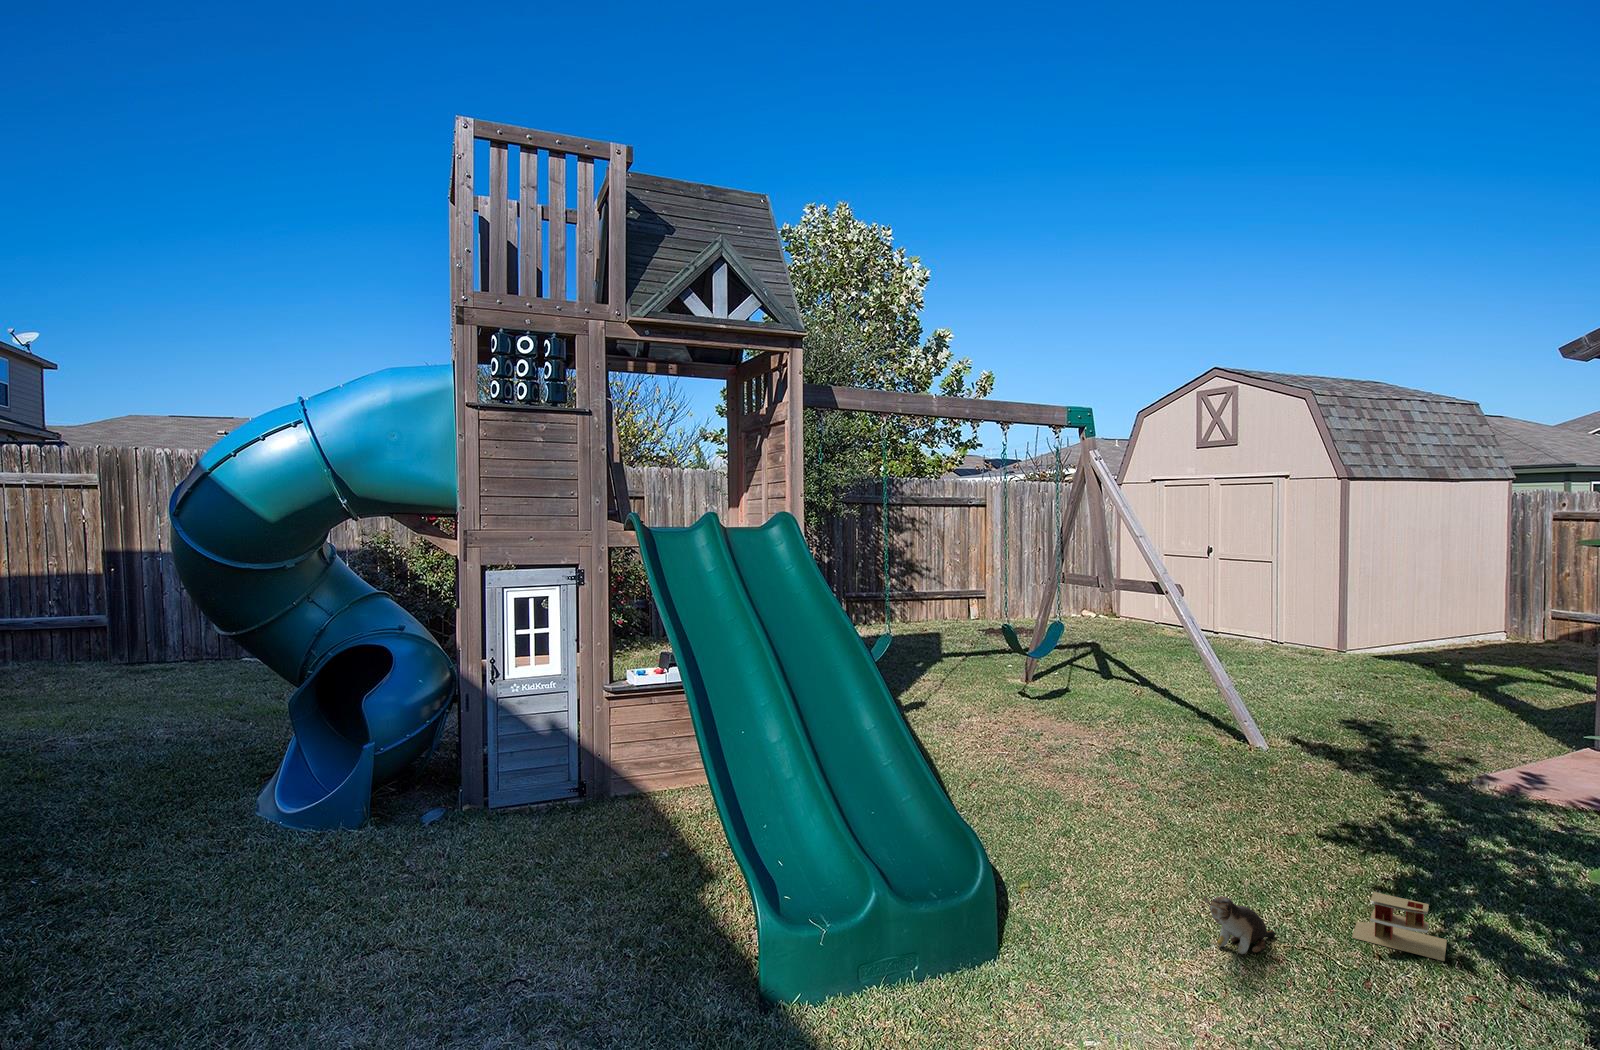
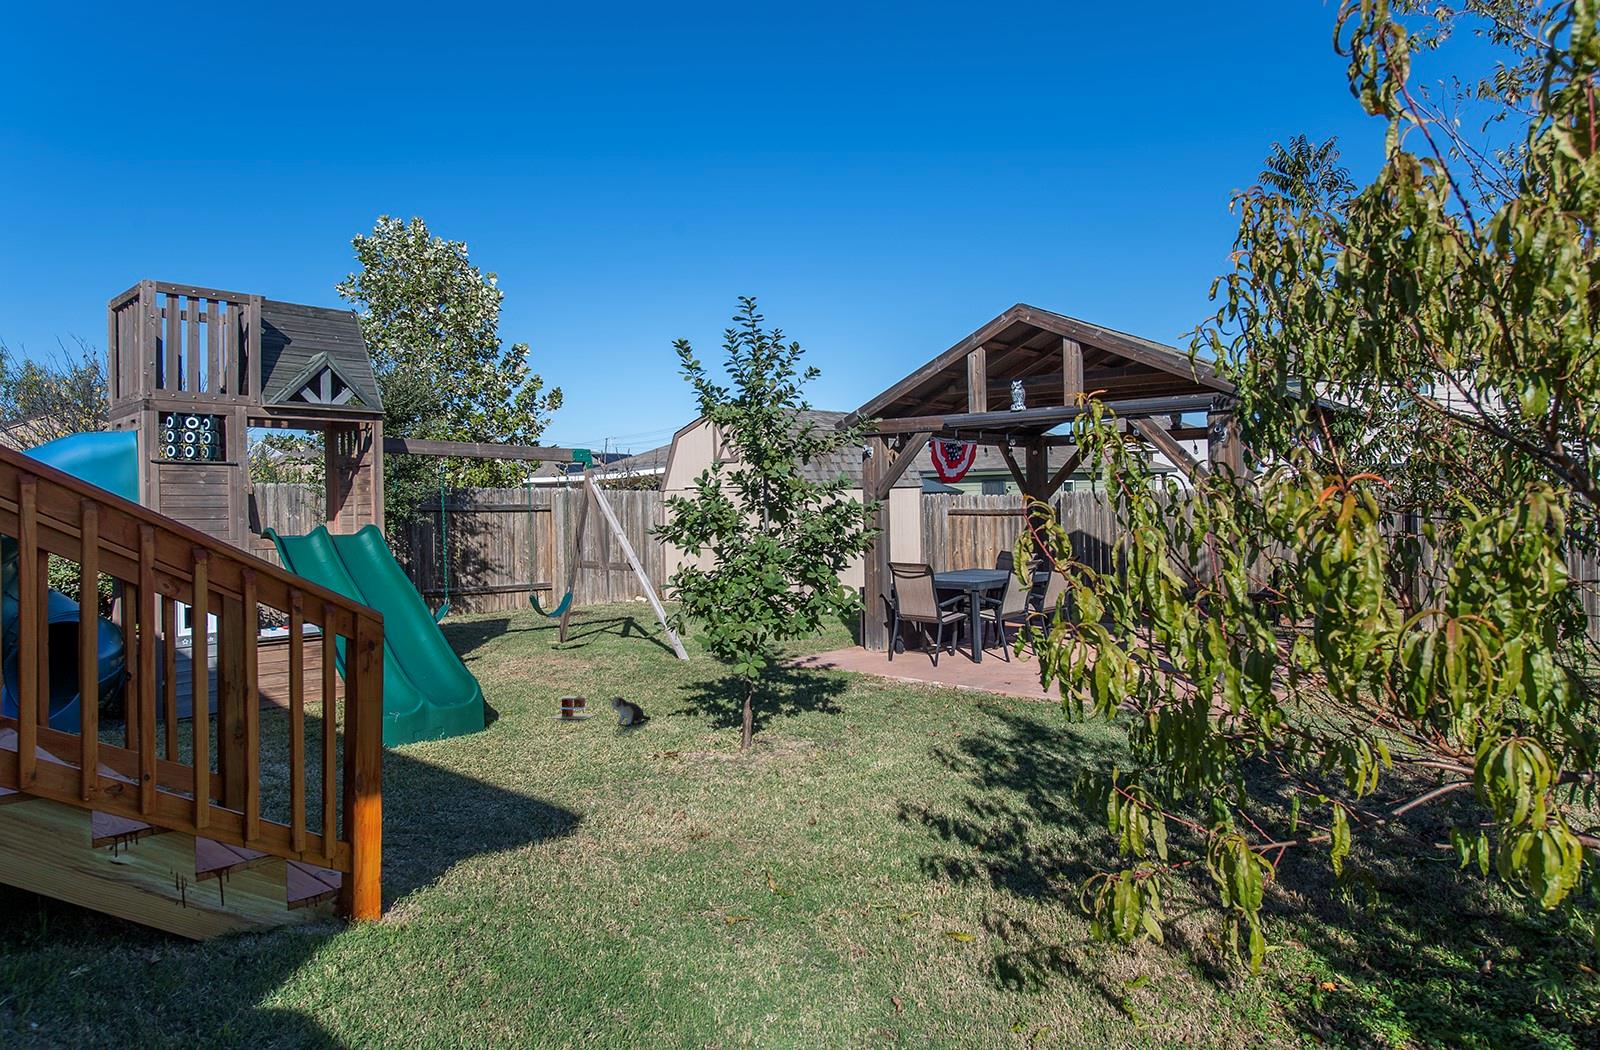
toy house: present [1352,892,1447,961] -> present [551,695,596,719]

